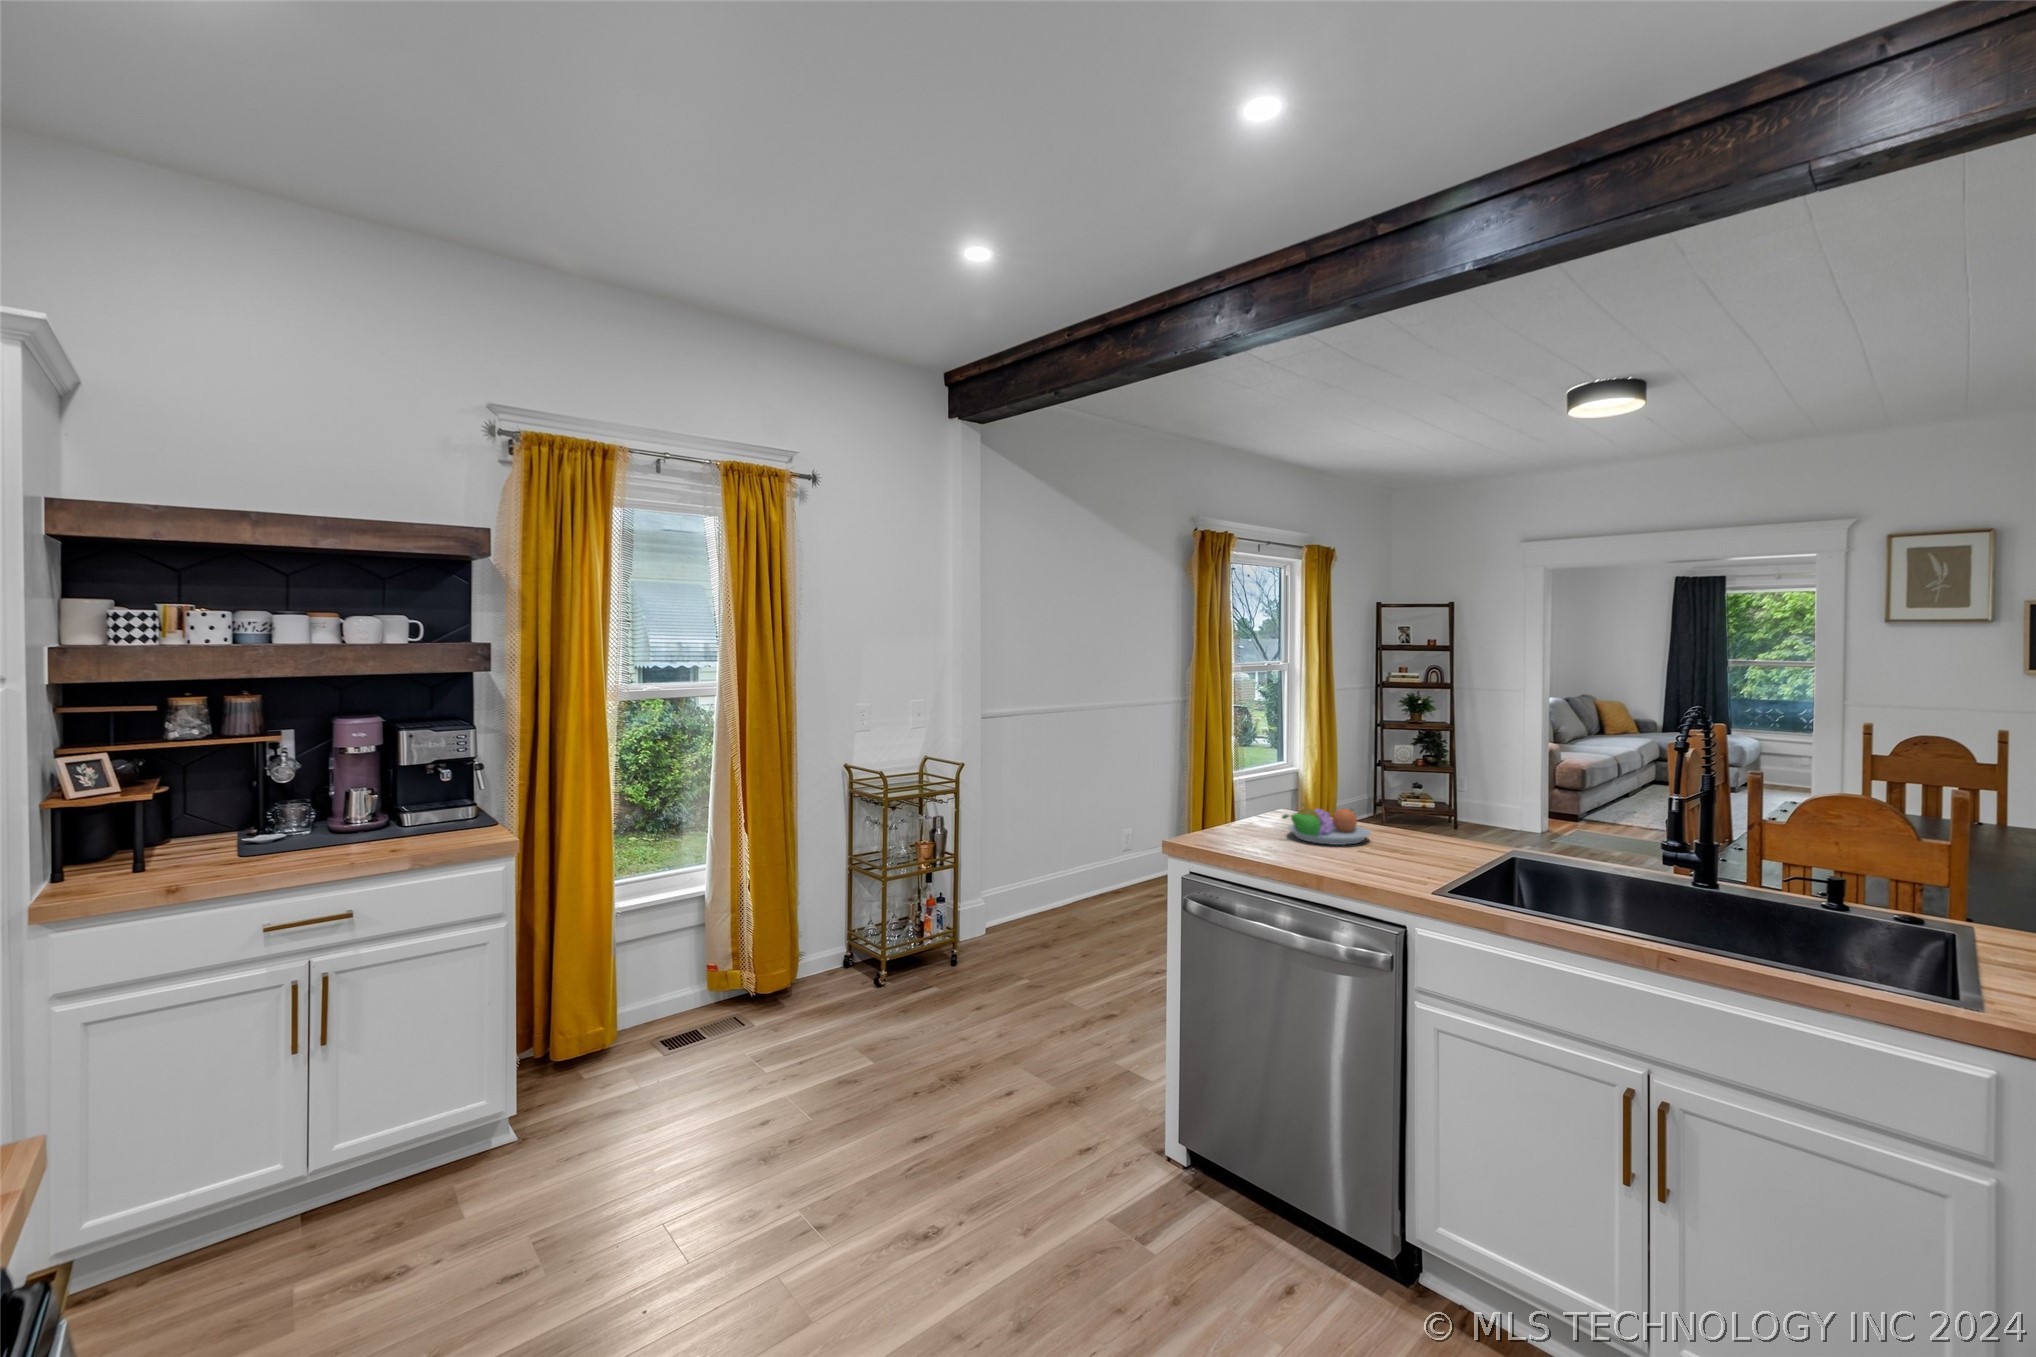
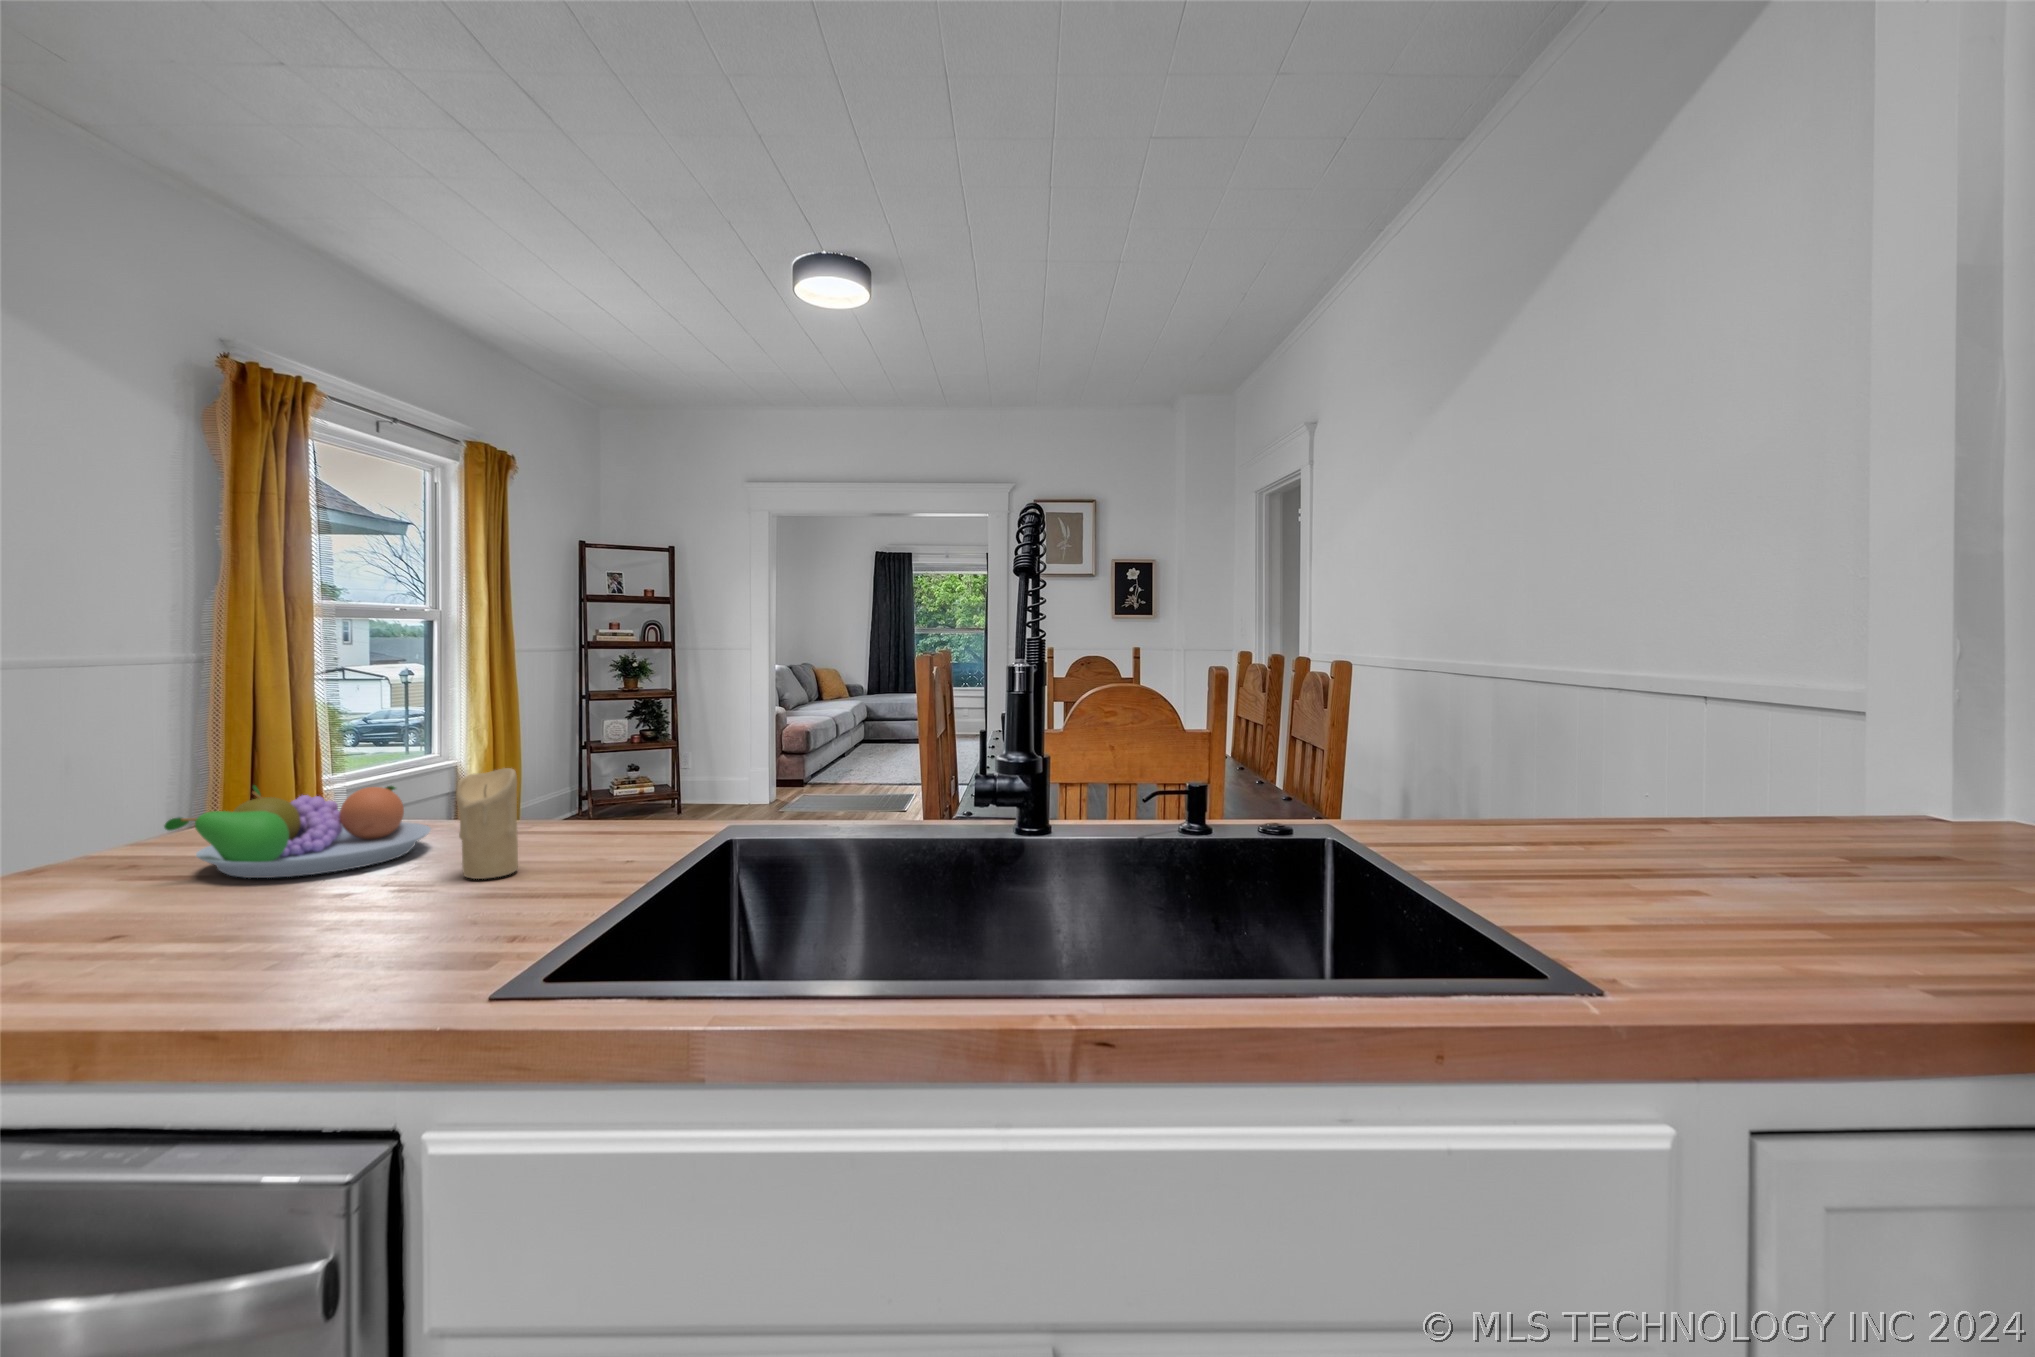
candle: none [1393,810,1418,858] -> present [456,768,518,879]

